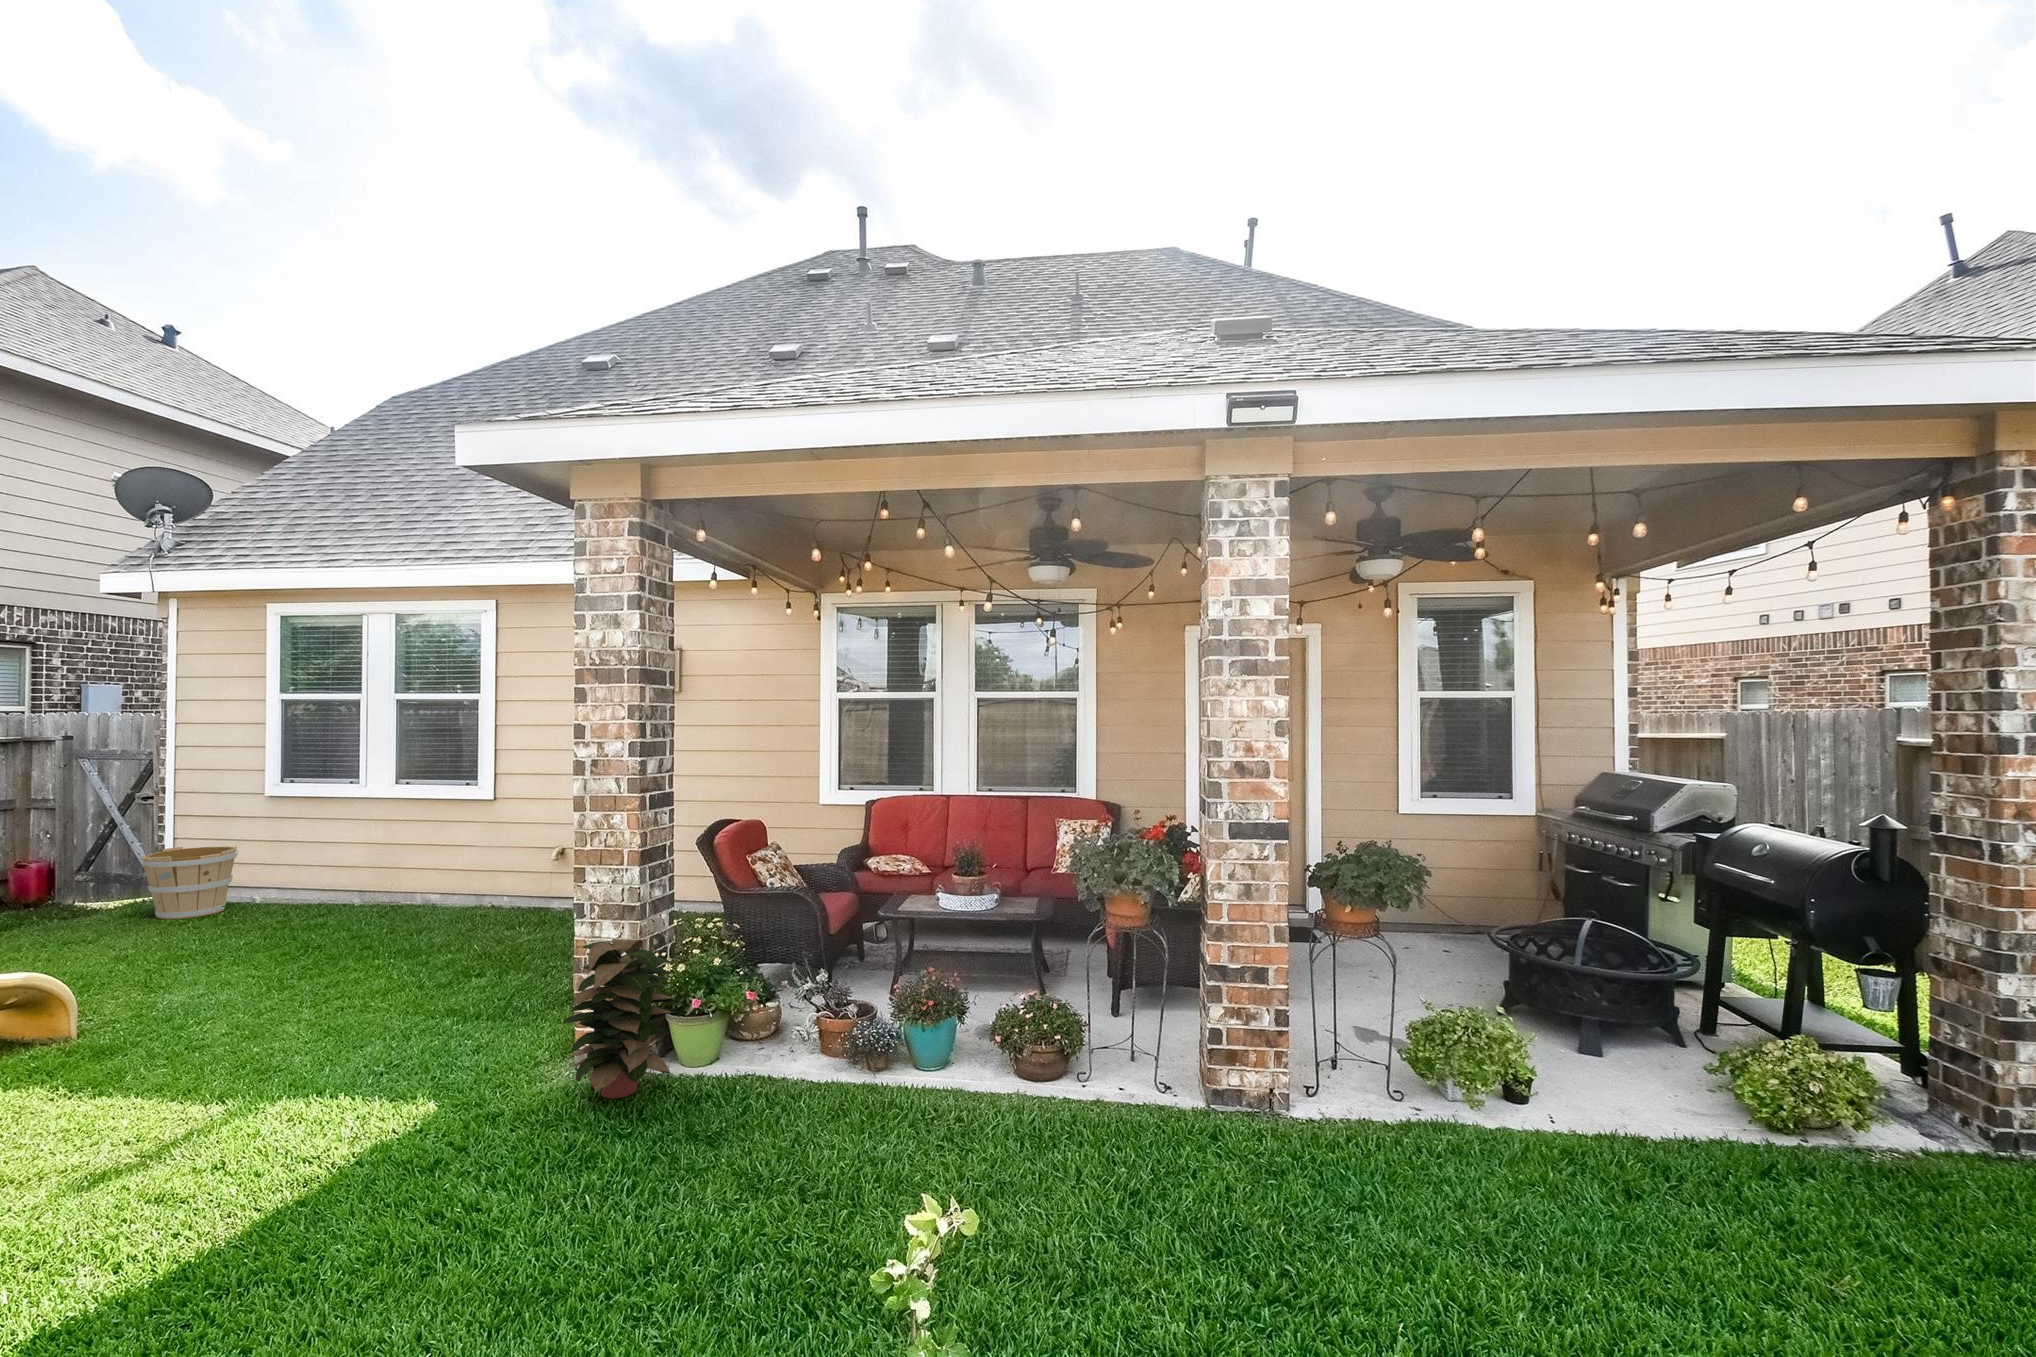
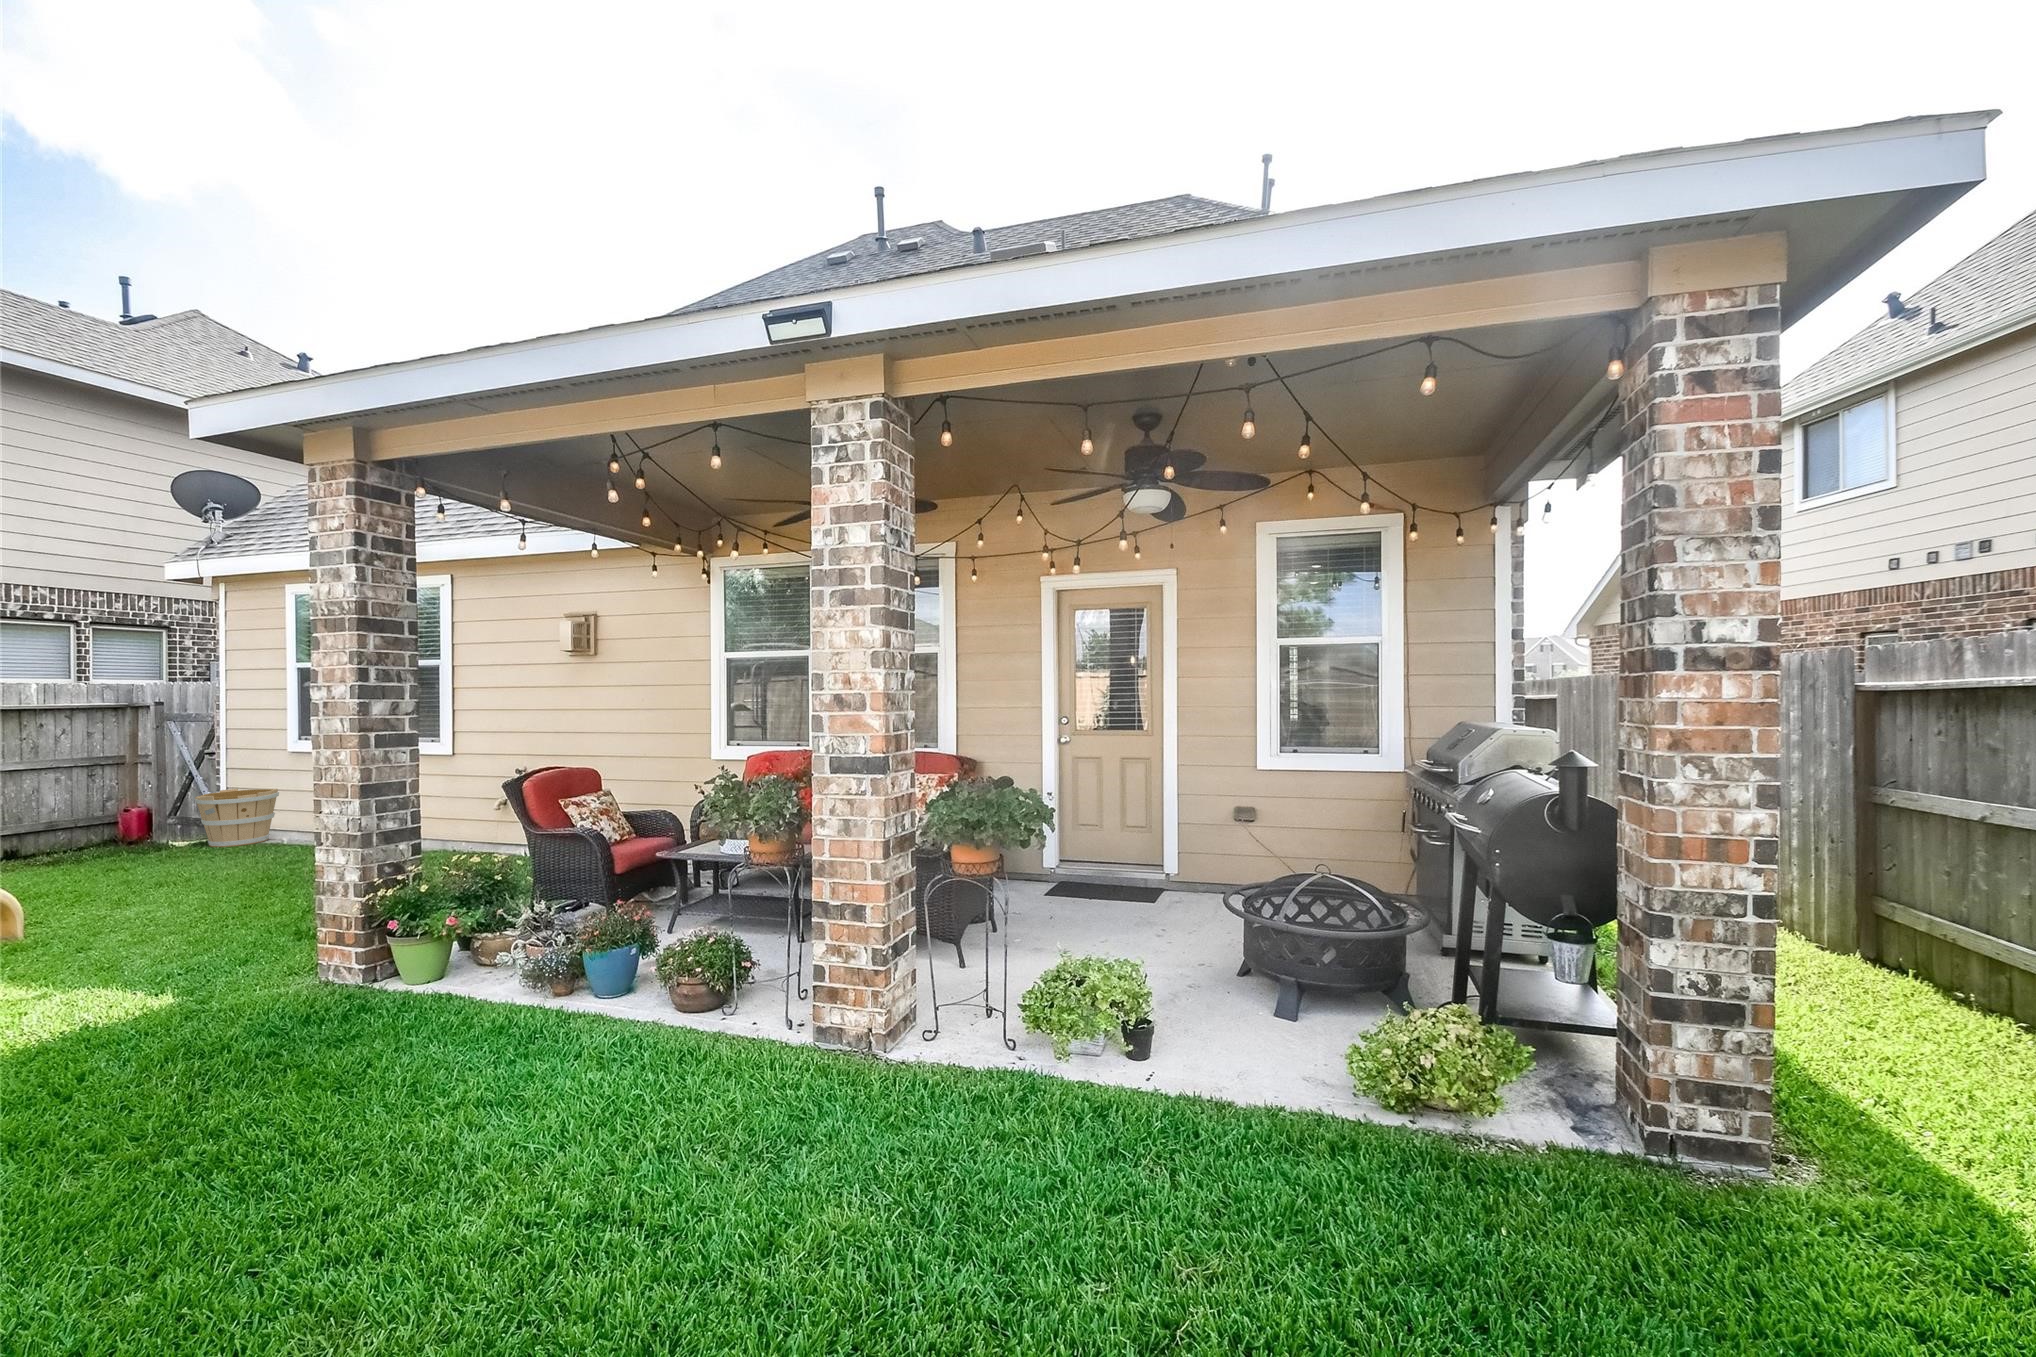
decorative plant: present [562,939,676,1098] -> none [259,864,384,1009]

